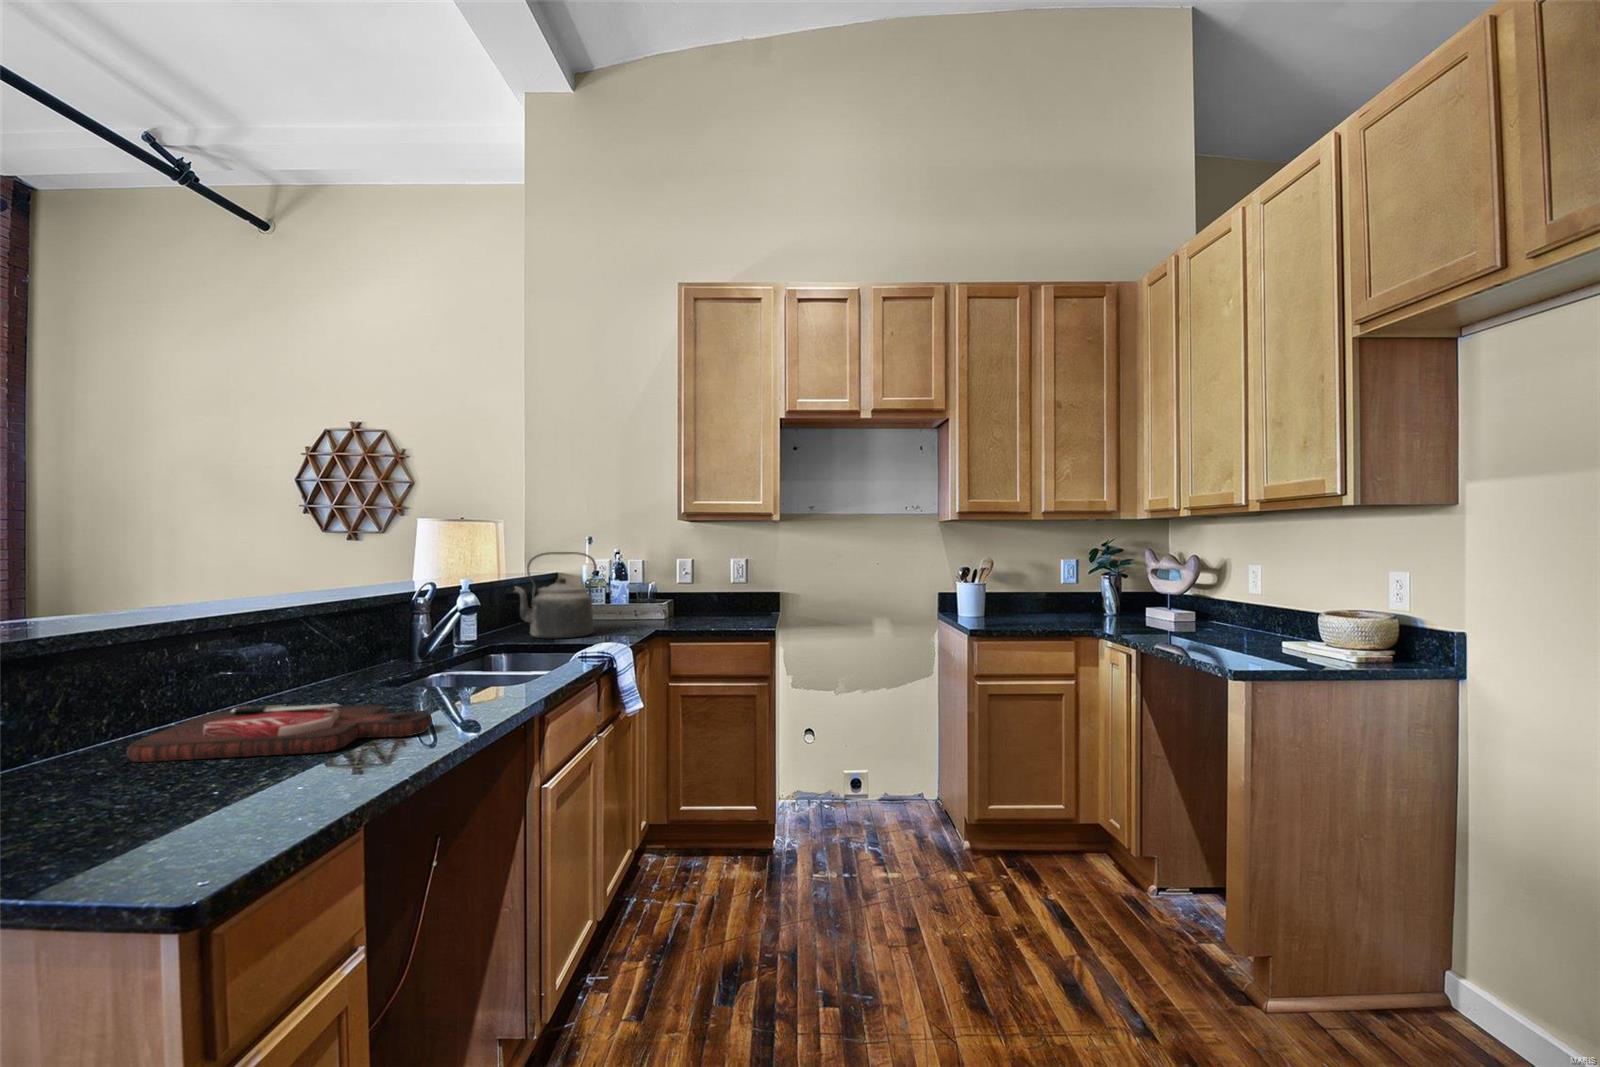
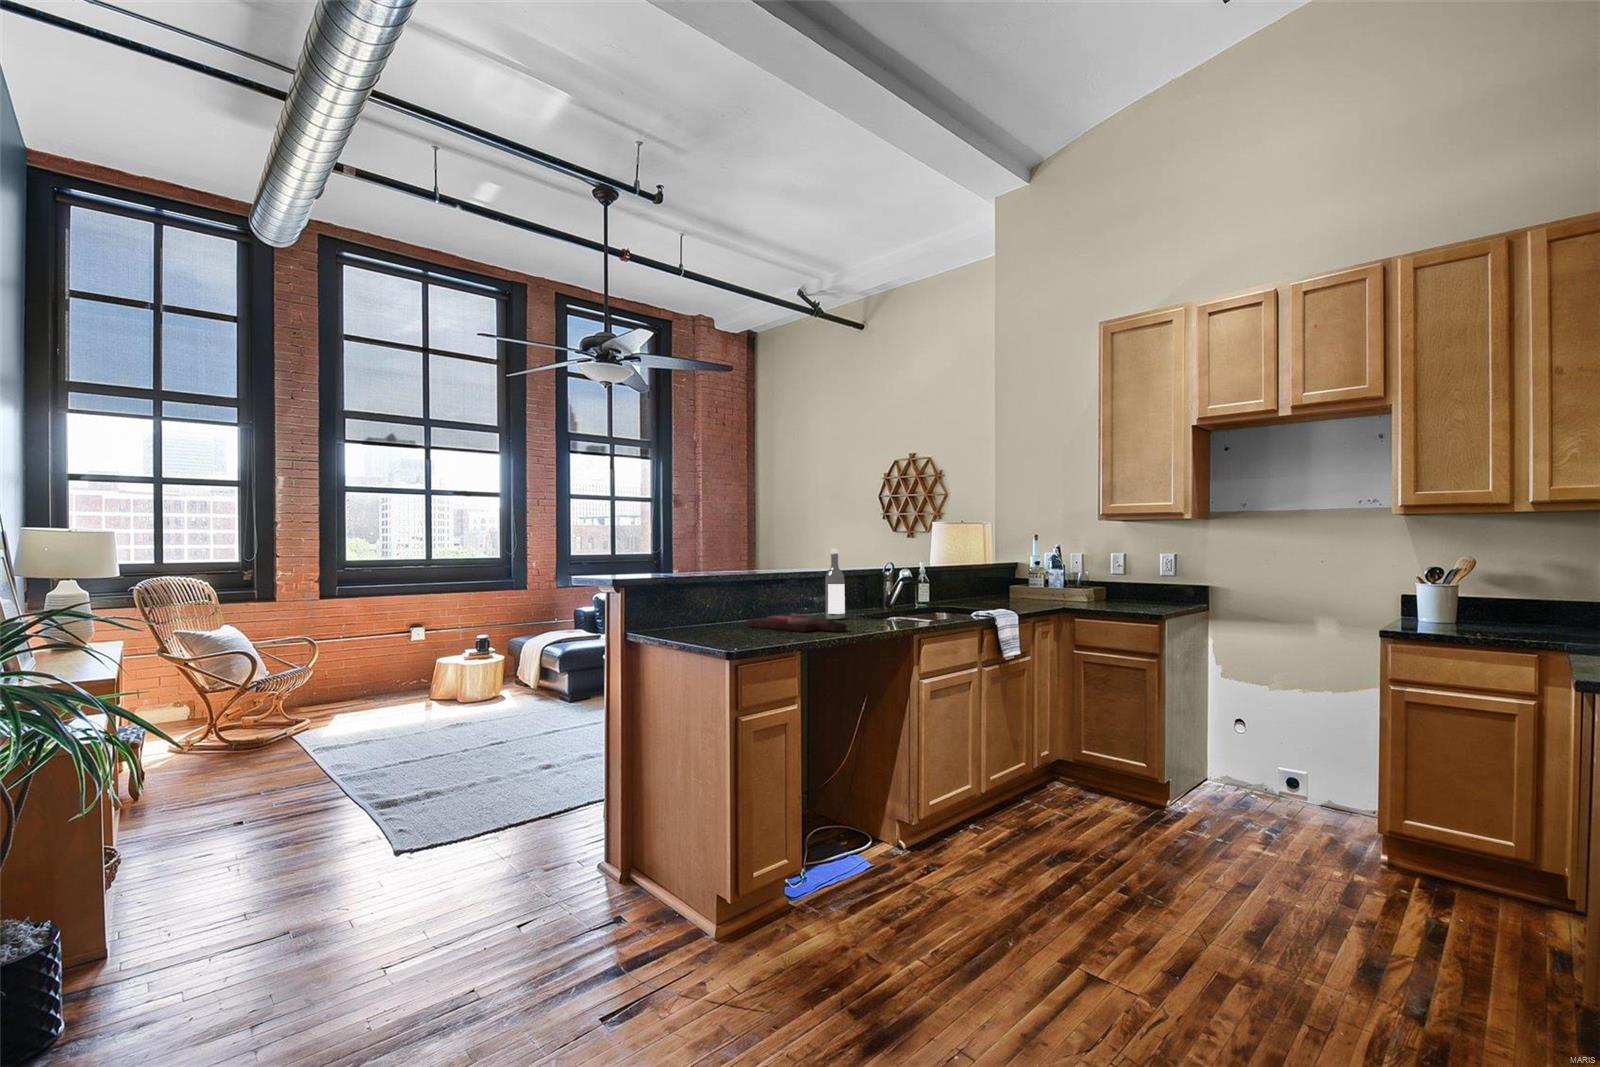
kettle: present [514,552,597,638] -> none [954,547,1011,607]
wine bottle: none [331,557,376,700] -> present [825,549,845,619]

